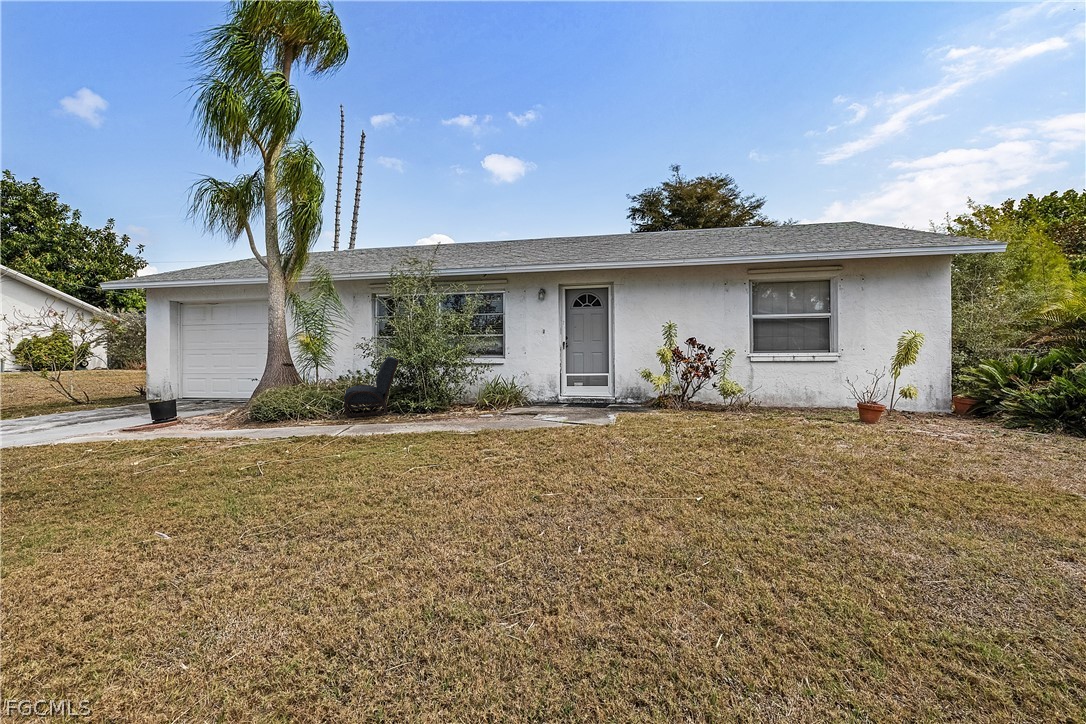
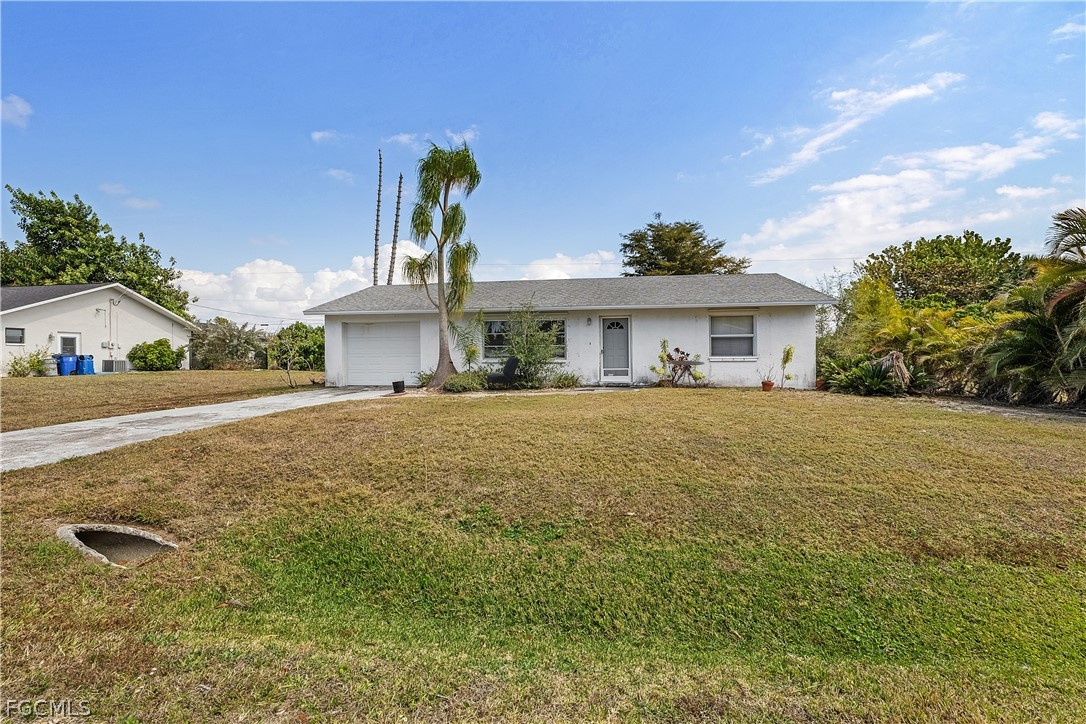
round table: none [676,361,742,411] -> present [670,361,704,386]

